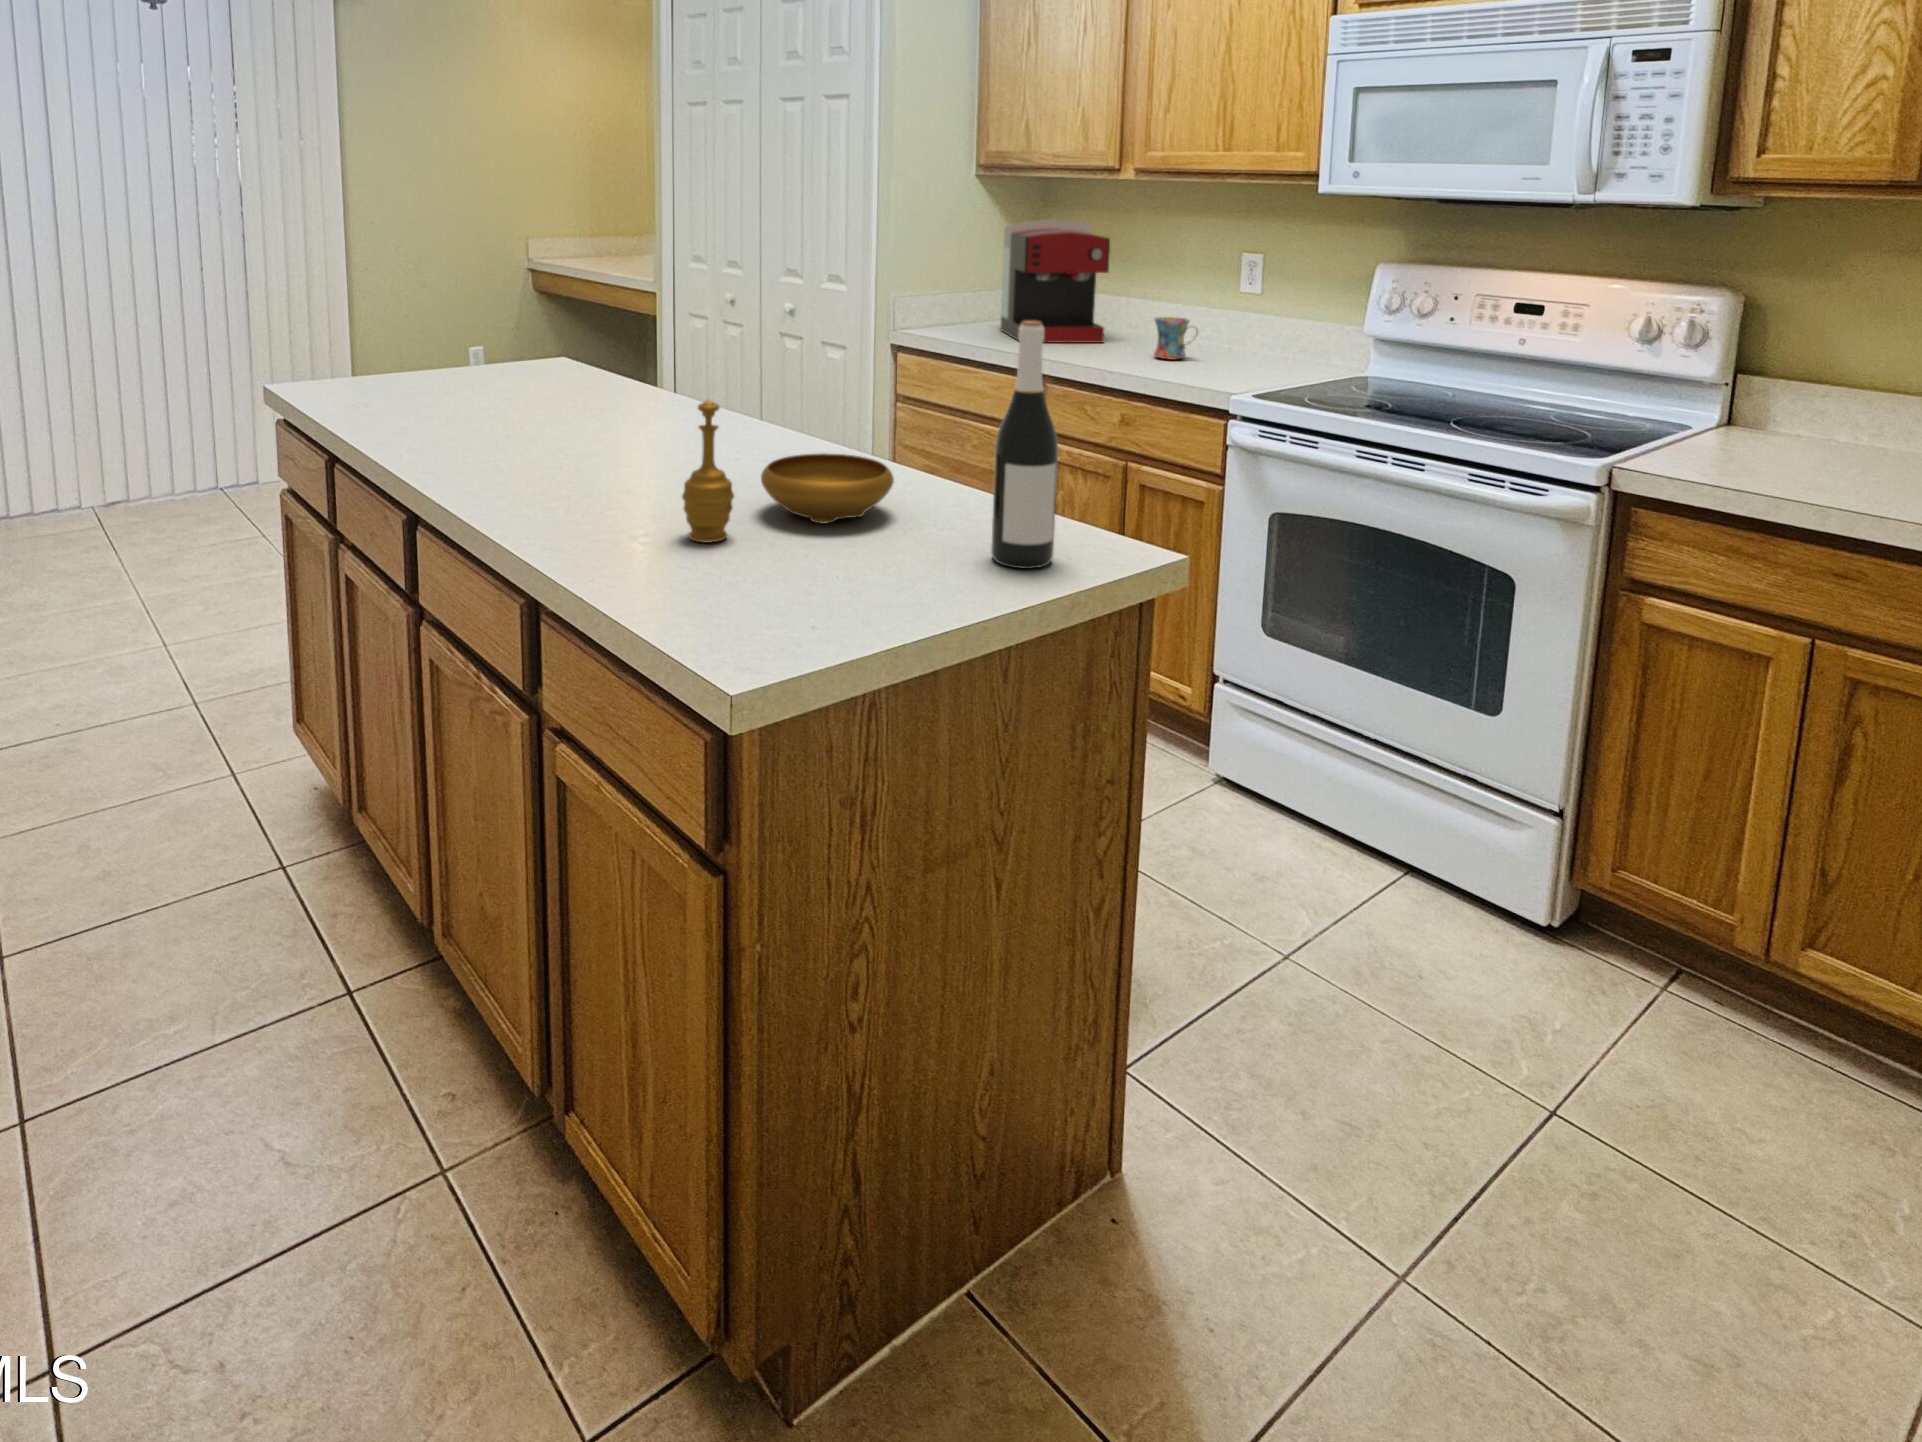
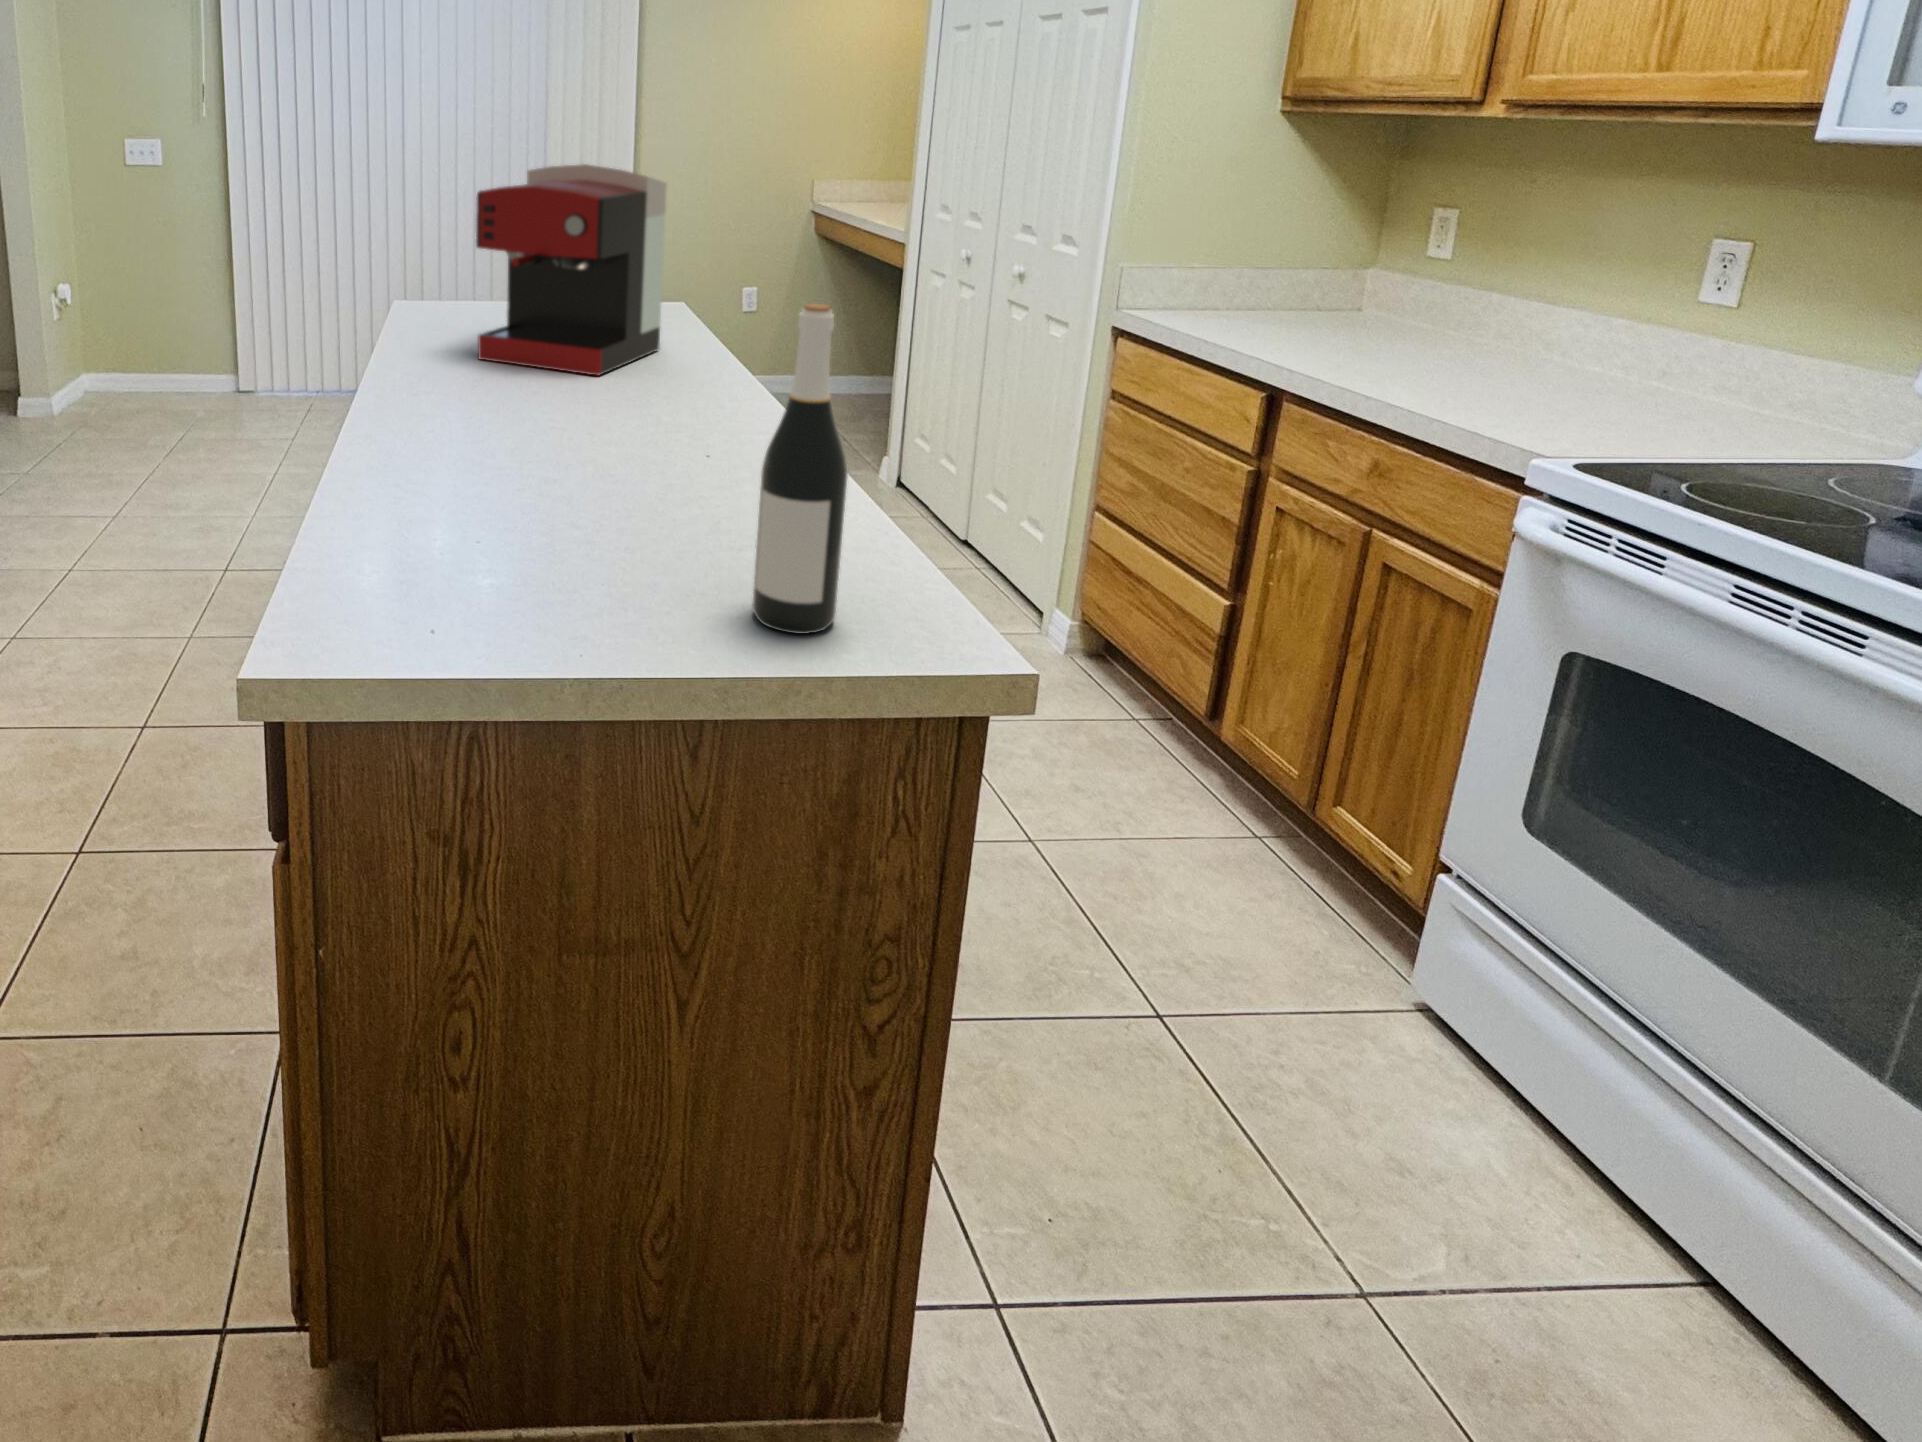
coffee maker: present [1000,219,1110,343] -> present [476,164,667,375]
mug: present [1154,317,1198,360] -> none [1484,327,1570,393]
decorative bowl: present [682,400,894,543] -> none [467,360,740,523]

